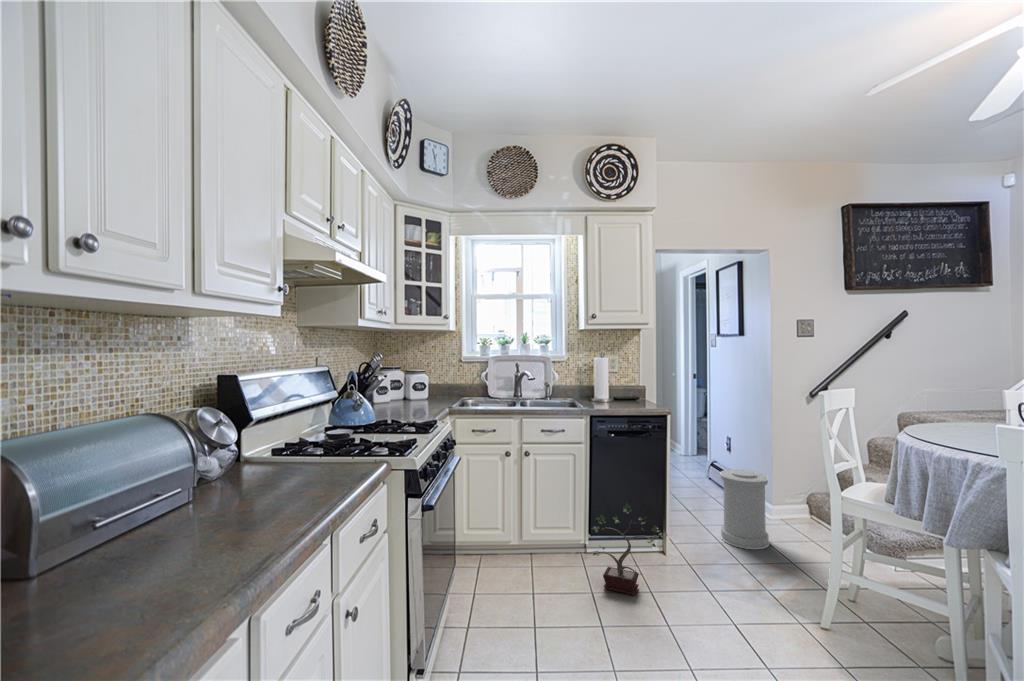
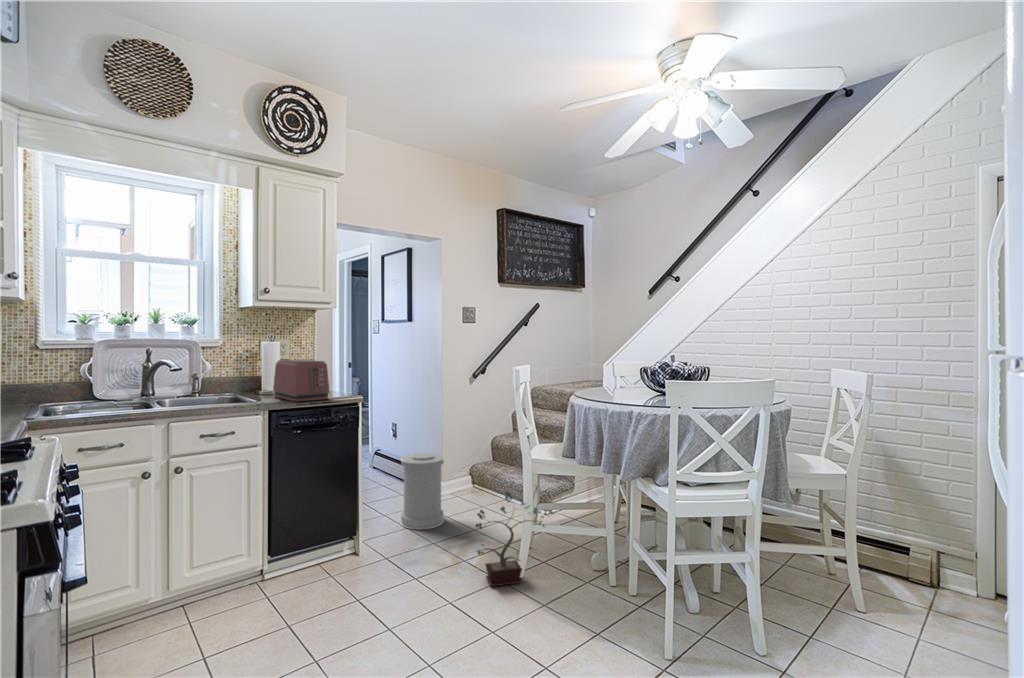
toaster: none [600,373,642,409] -> present [273,359,329,401]
potted plant: present [591,503,668,595] -> present [476,492,554,586]

